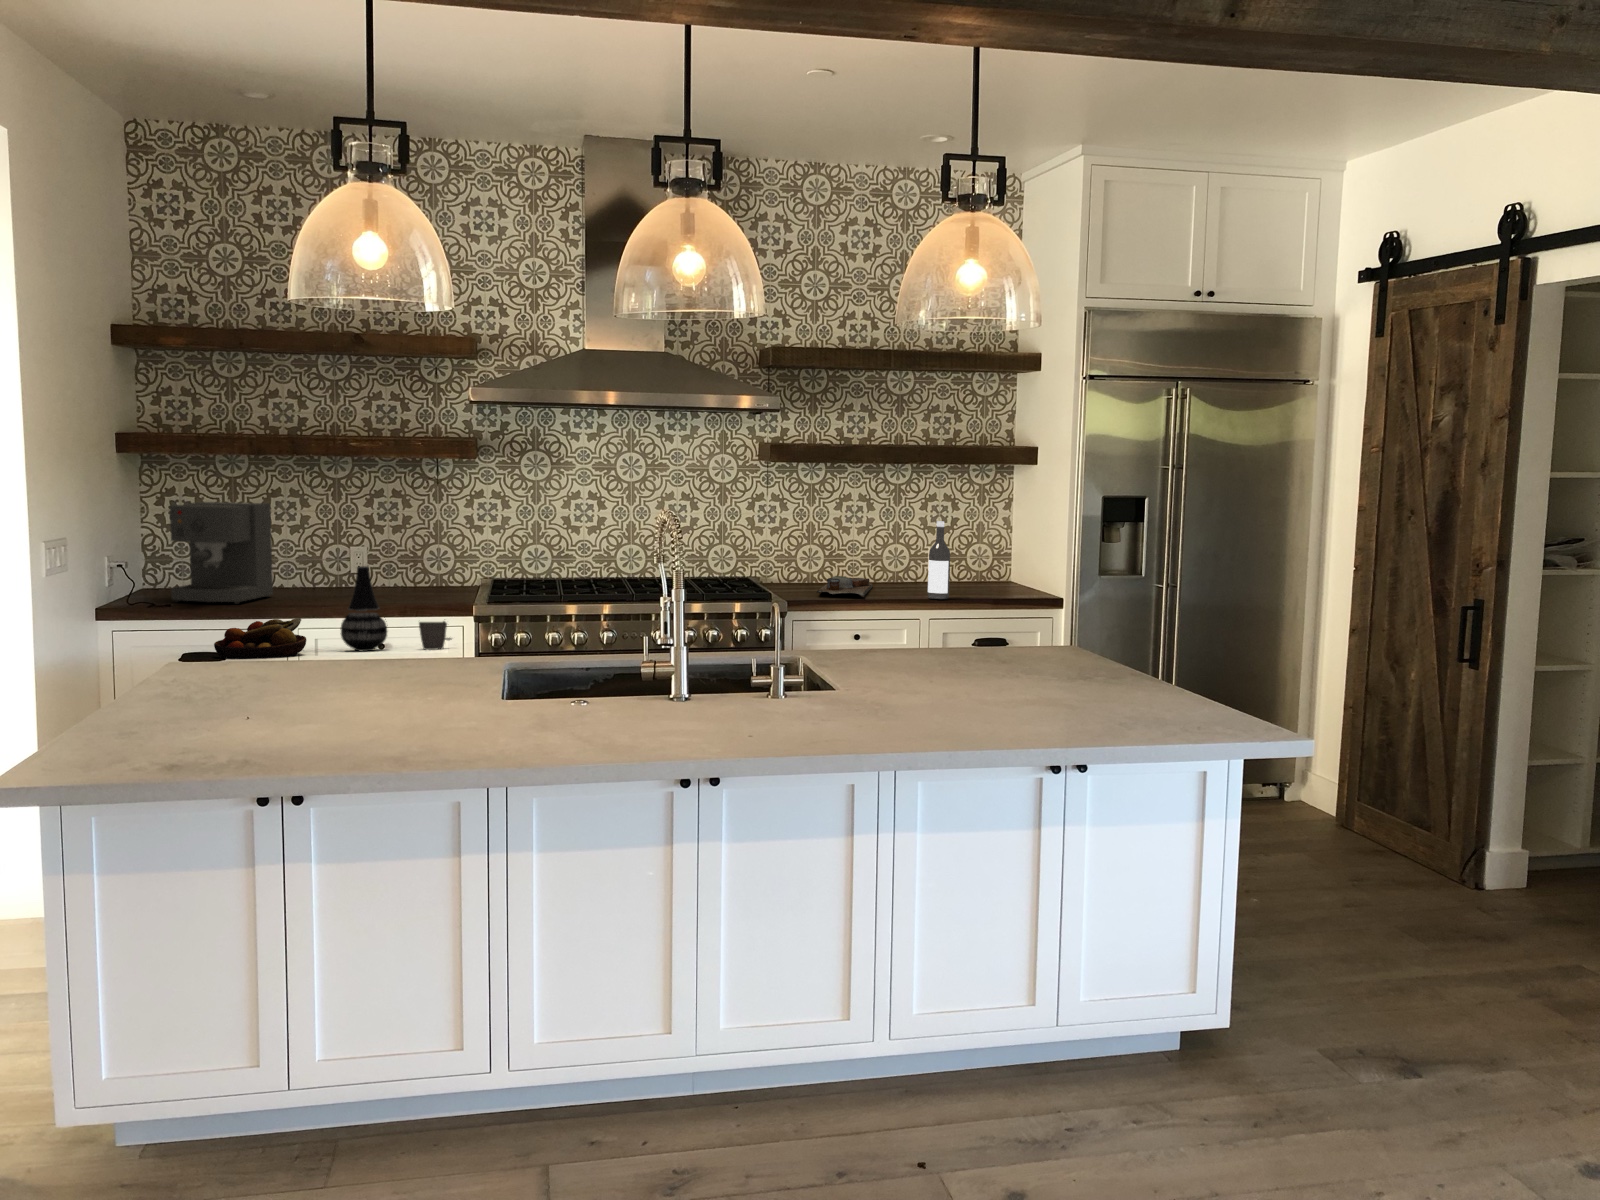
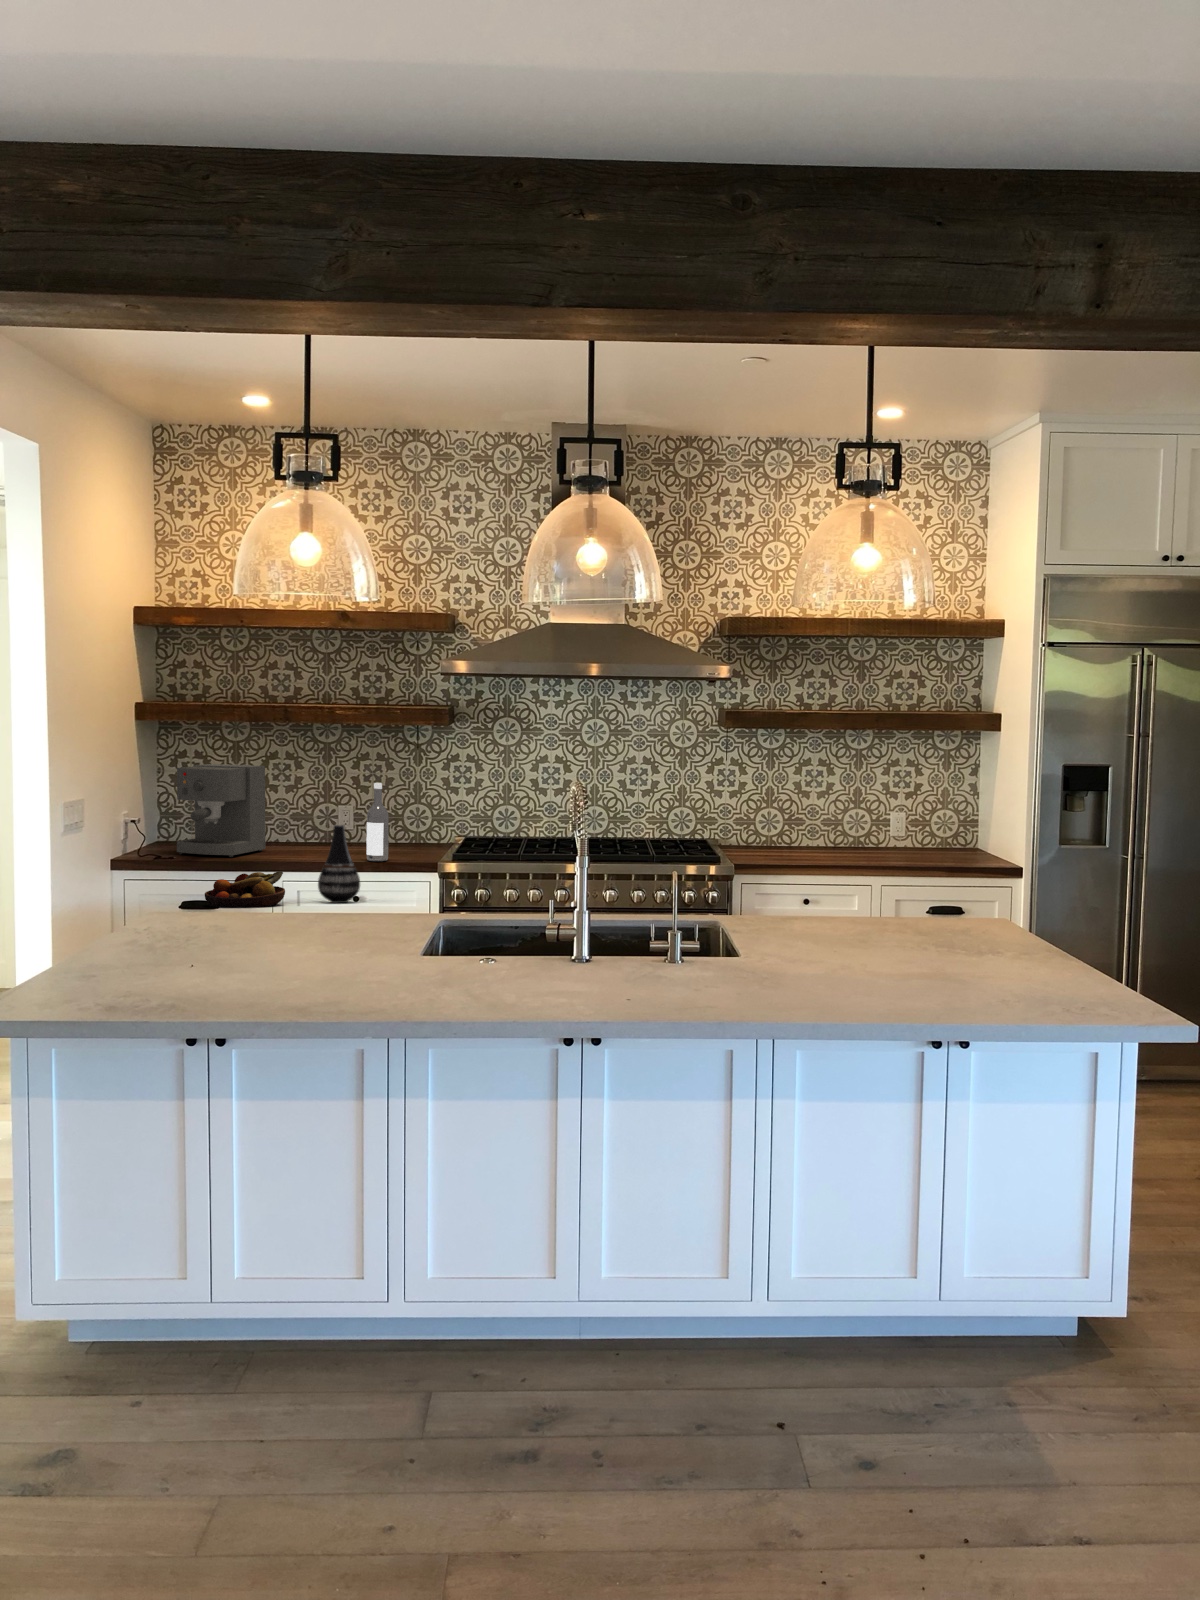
wine bottle: present [928,521,950,599] -> present [367,783,388,861]
cutting board: present [817,576,873,597] -> none [768,840,829,862]
mug: present [419,621,452,650] -> none [388,875,422,904]

